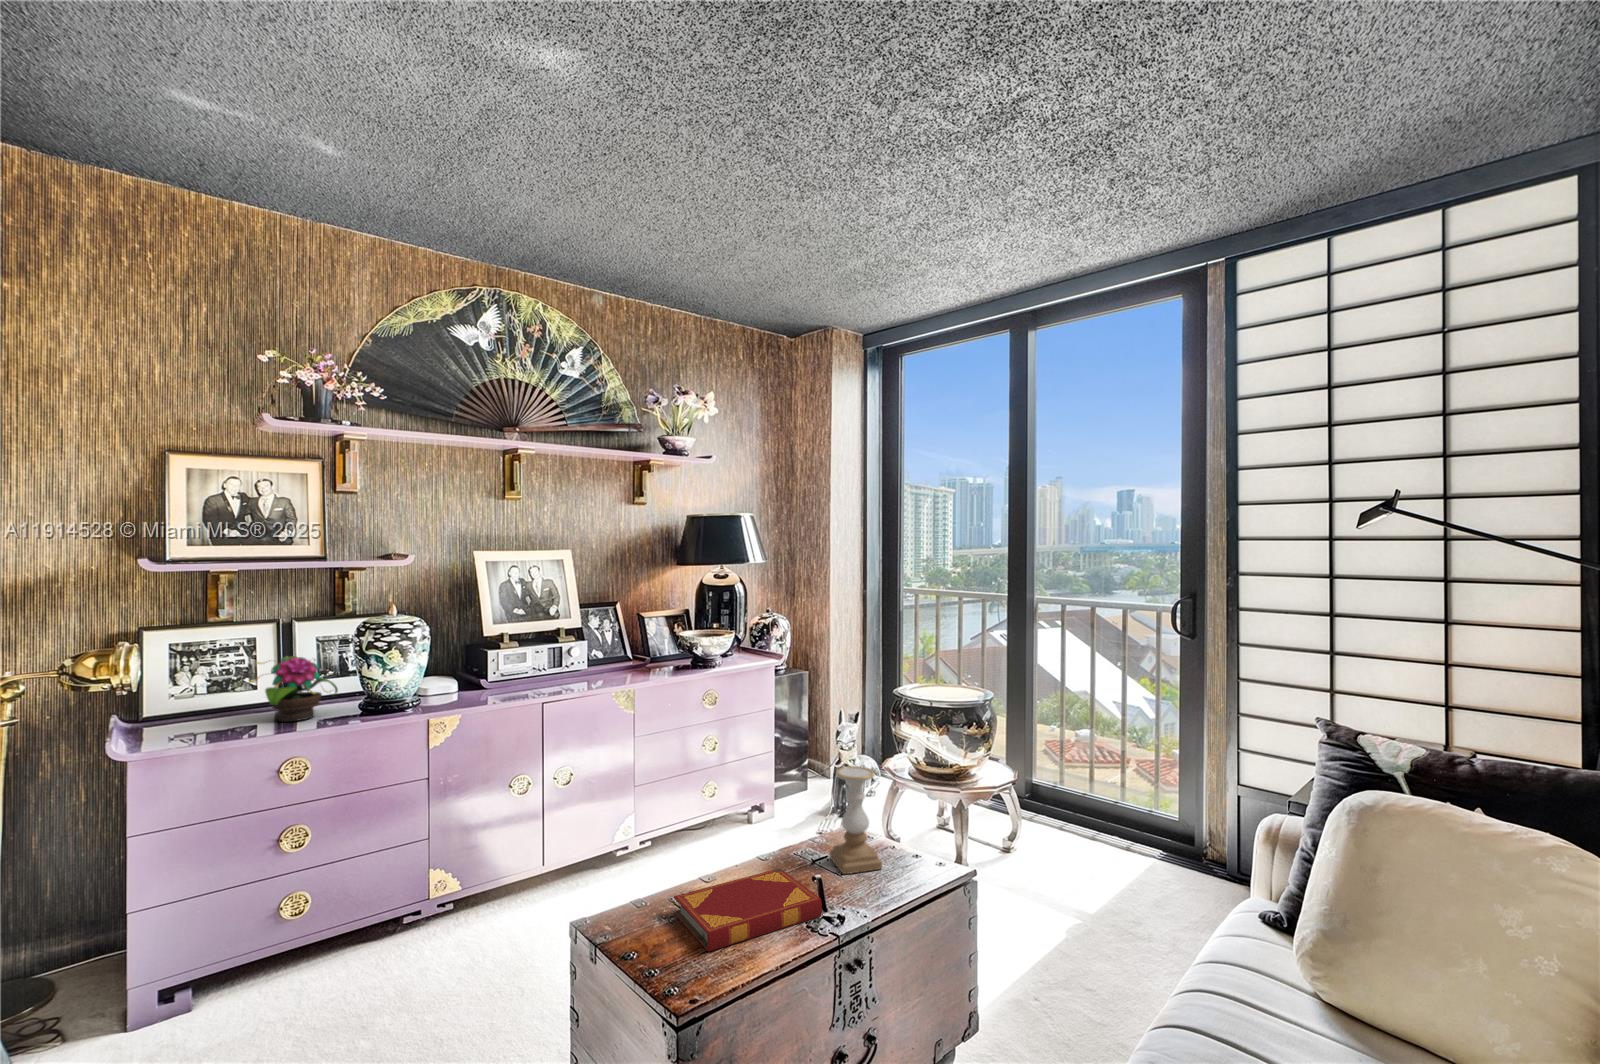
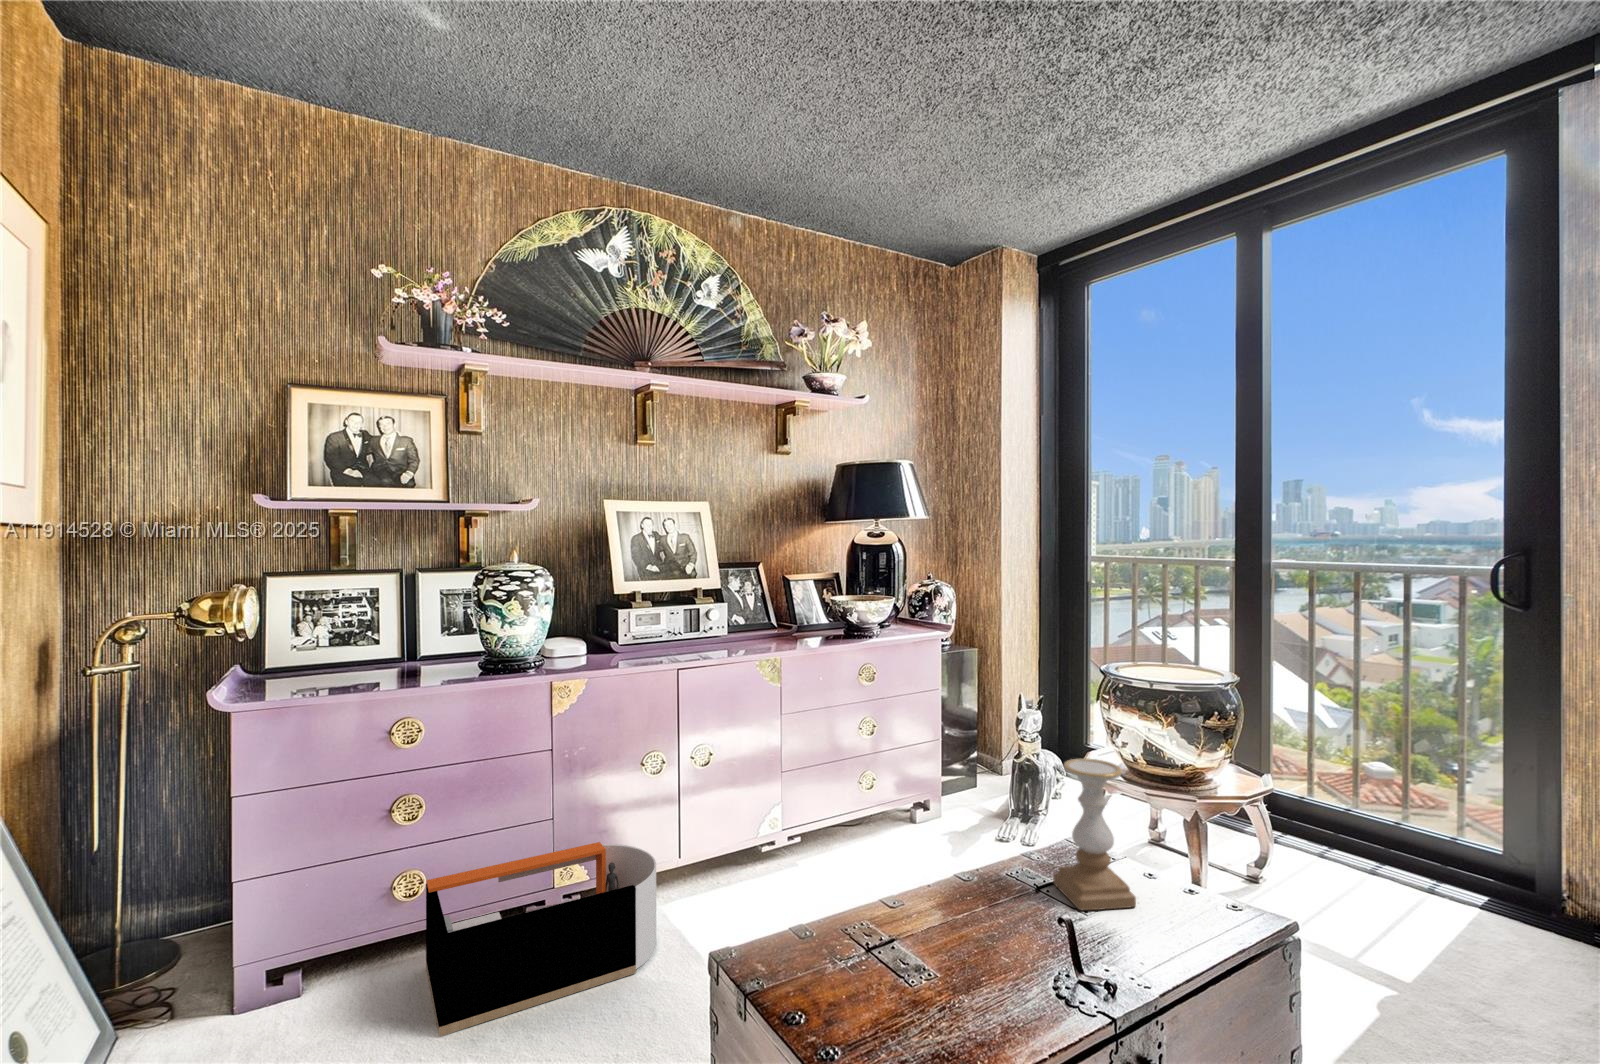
potted flower: present [249,656,338,722] -> none [364,607,458,678]
storage bin: none [311,857,523,1029] -> present [426,842,656,1036]
hardback book: present [674,868,822,951] -> none [846,895,1064,1019]

